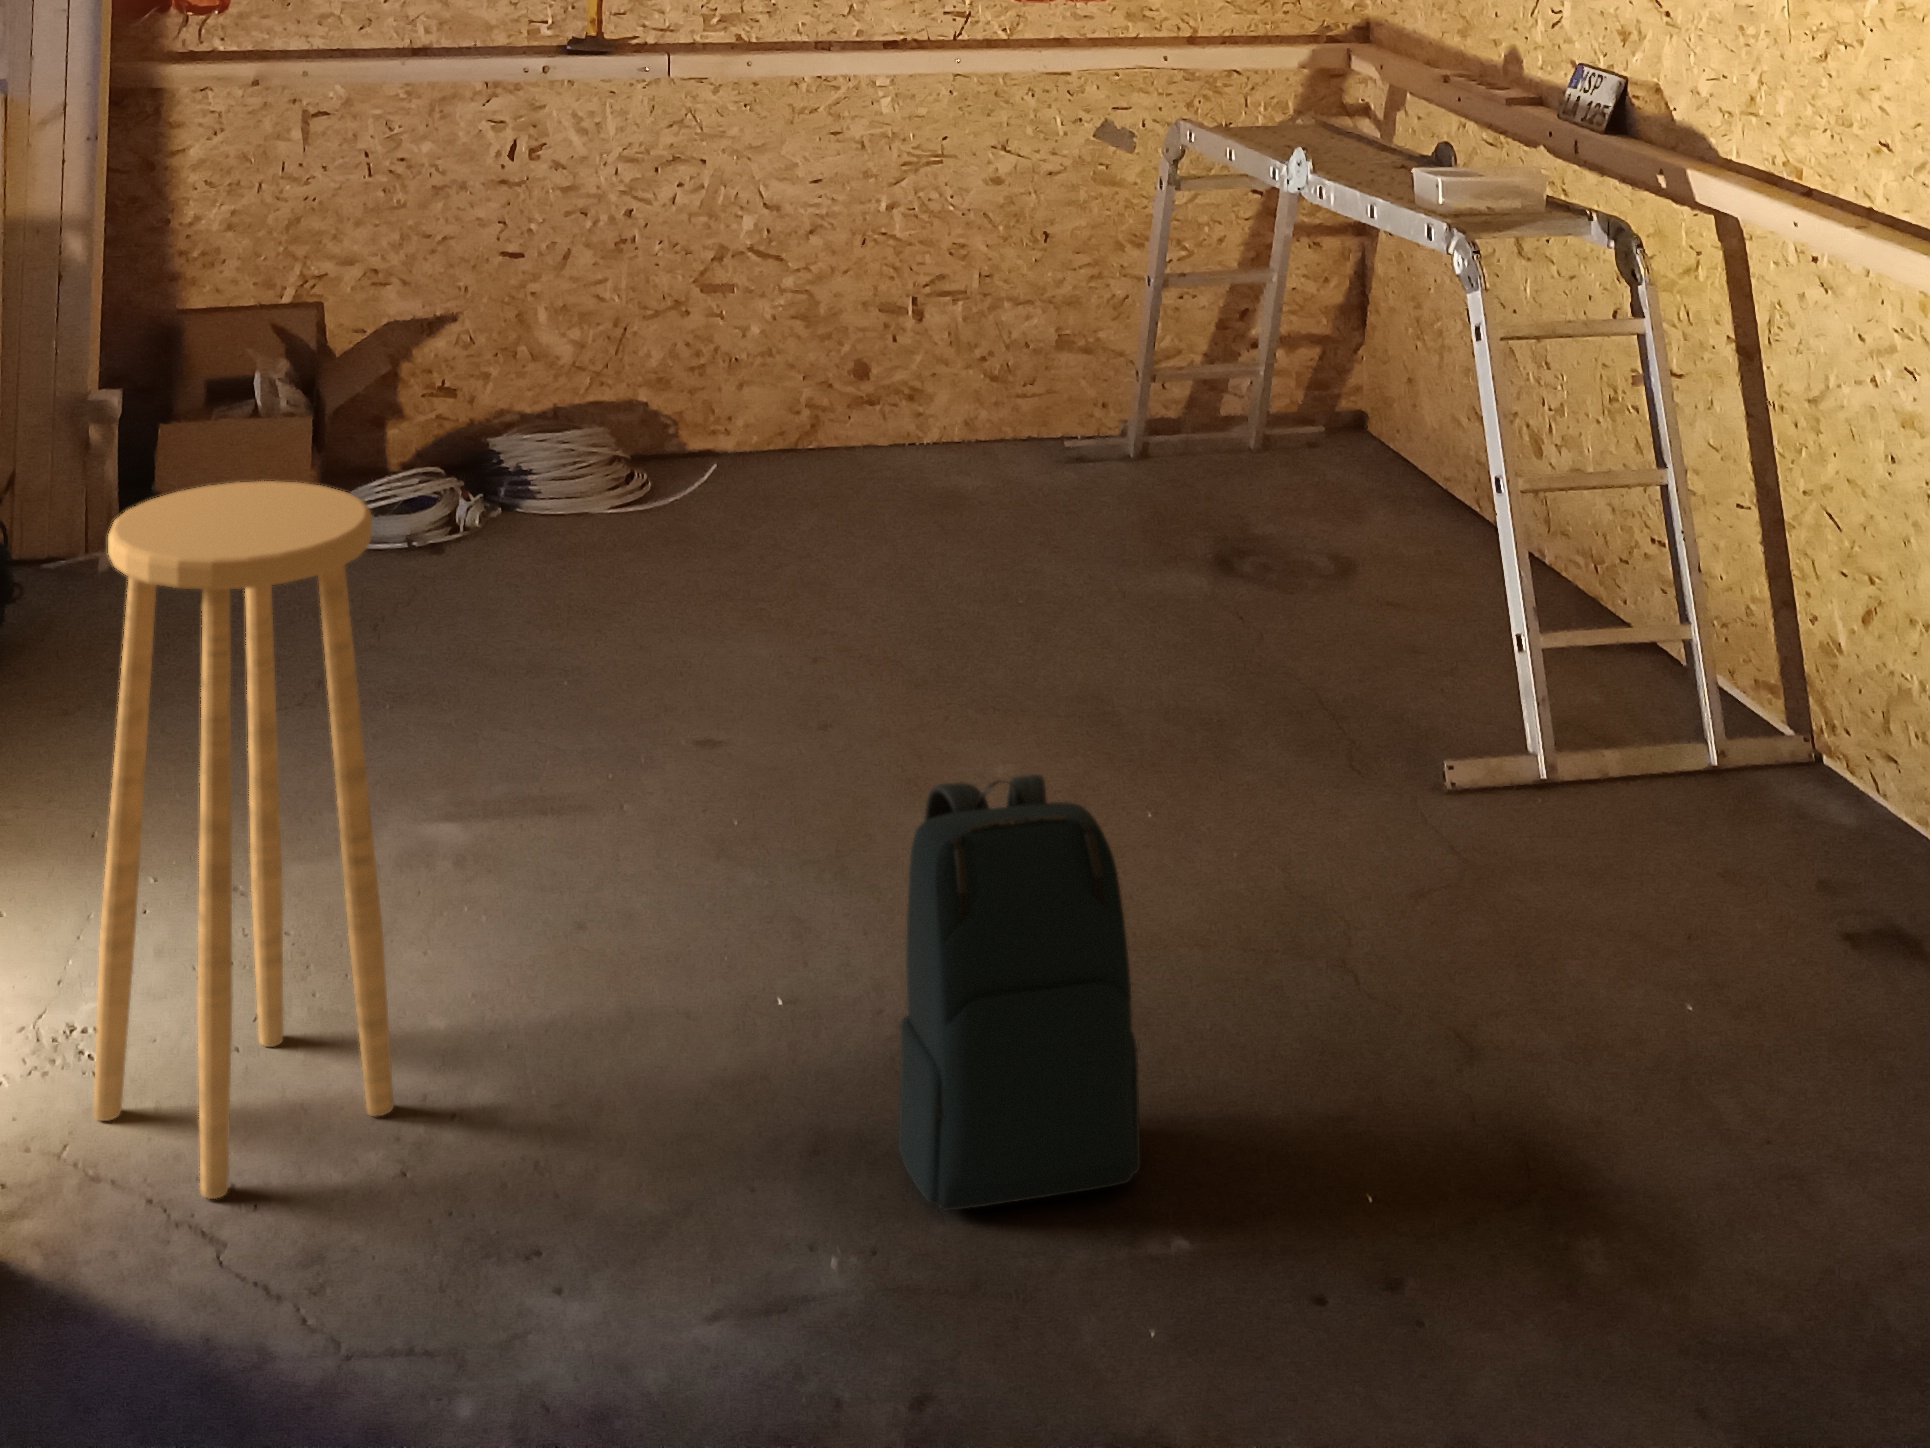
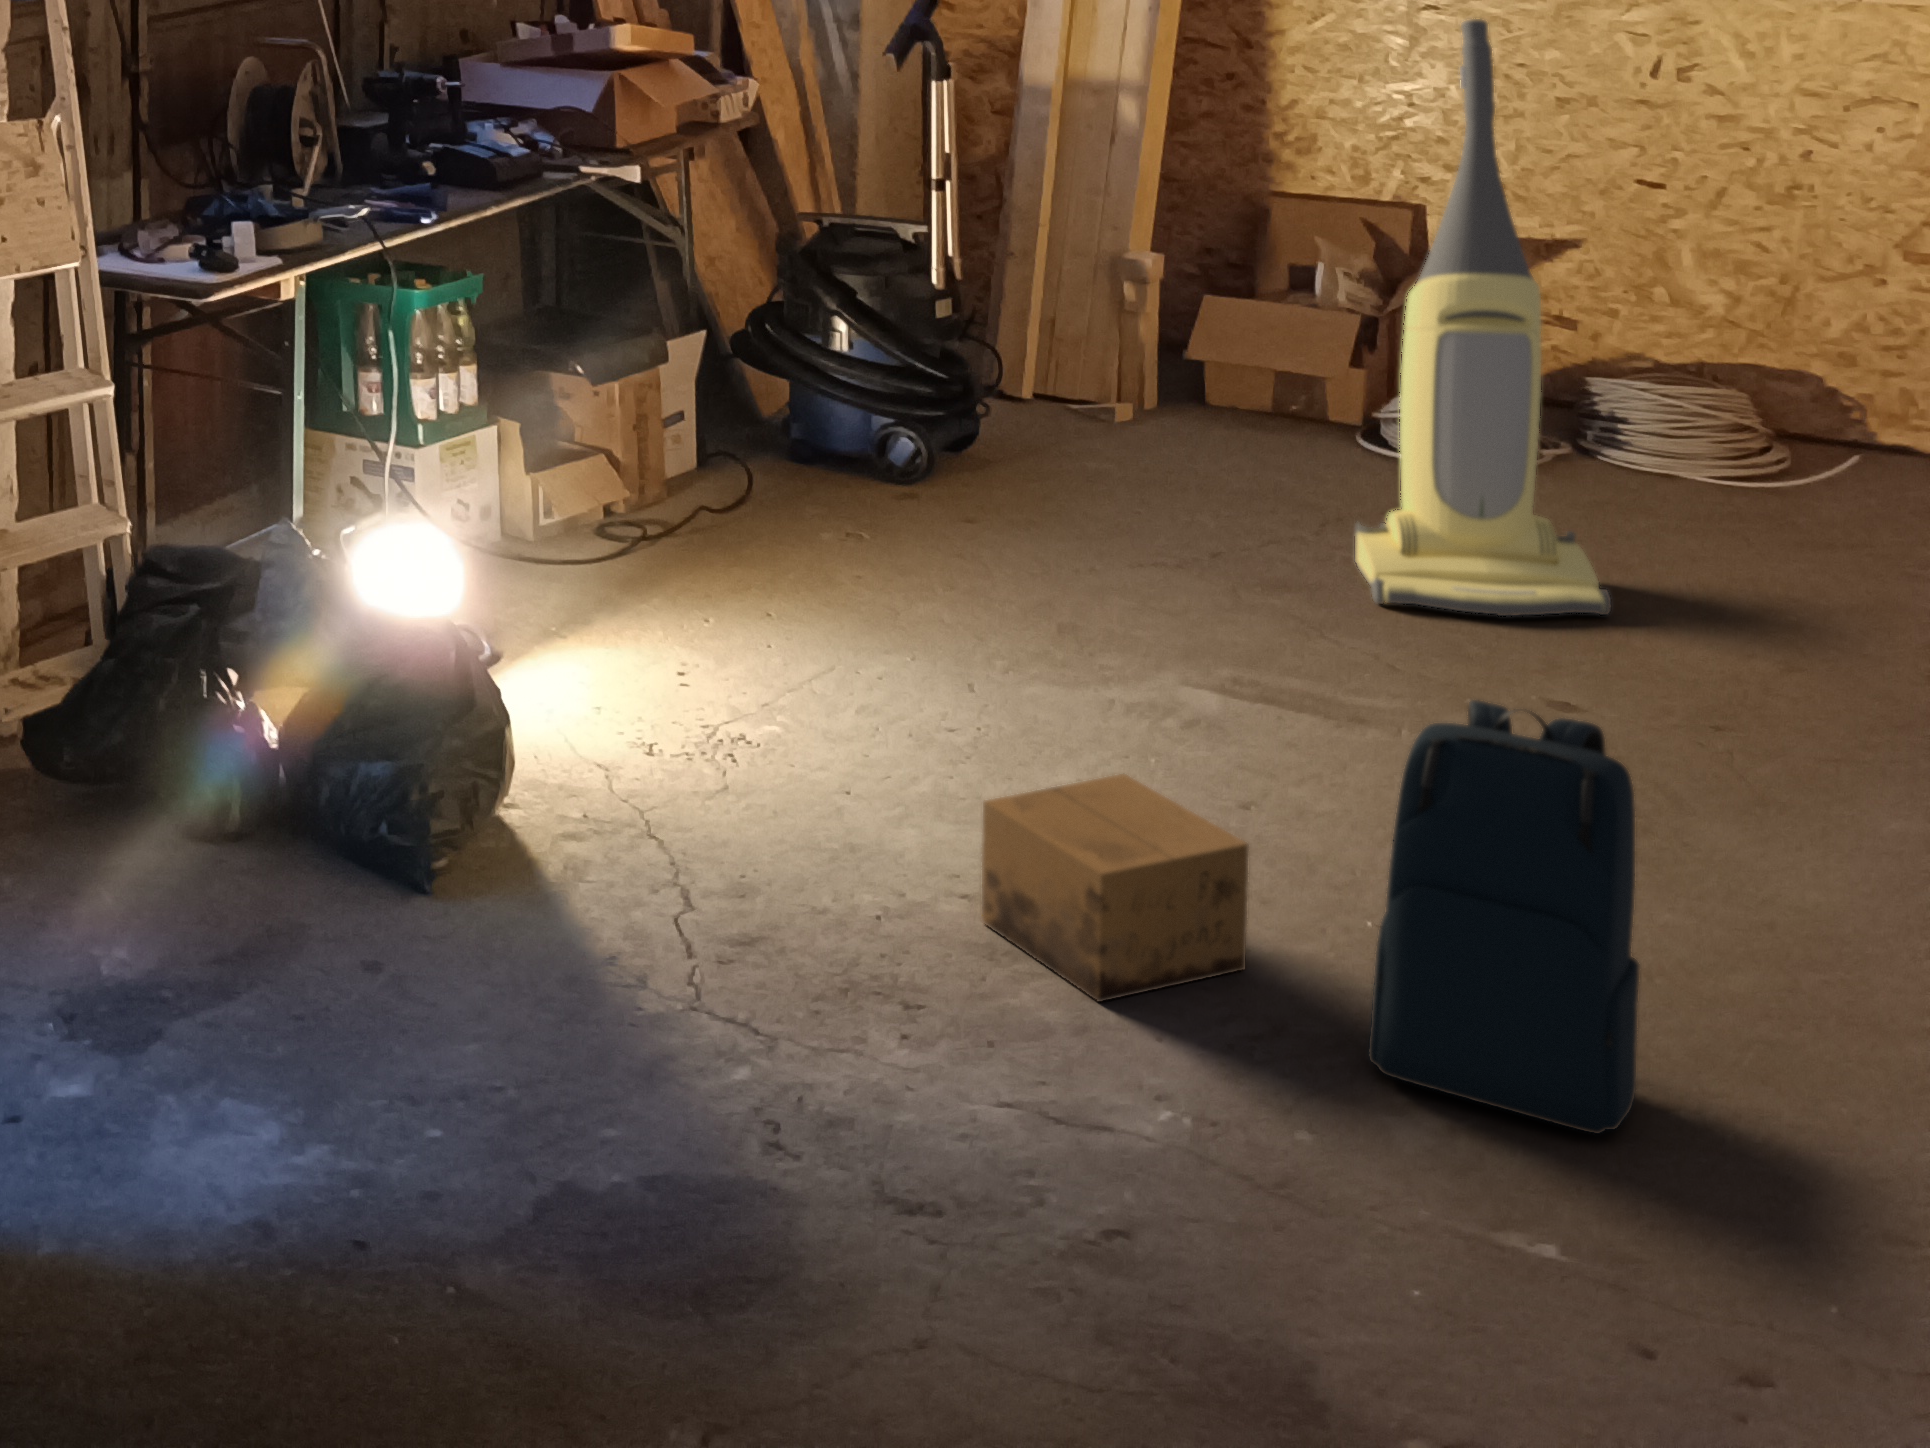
vacuum cleaner: none [437,113,661,700] -> present [1355,19,1611,616]
stool: present [94,481,394,1199] -> none [771,289,997,839]
cardboard box: none [474,979,737,1263] -> present [982,774,1248,1002]

